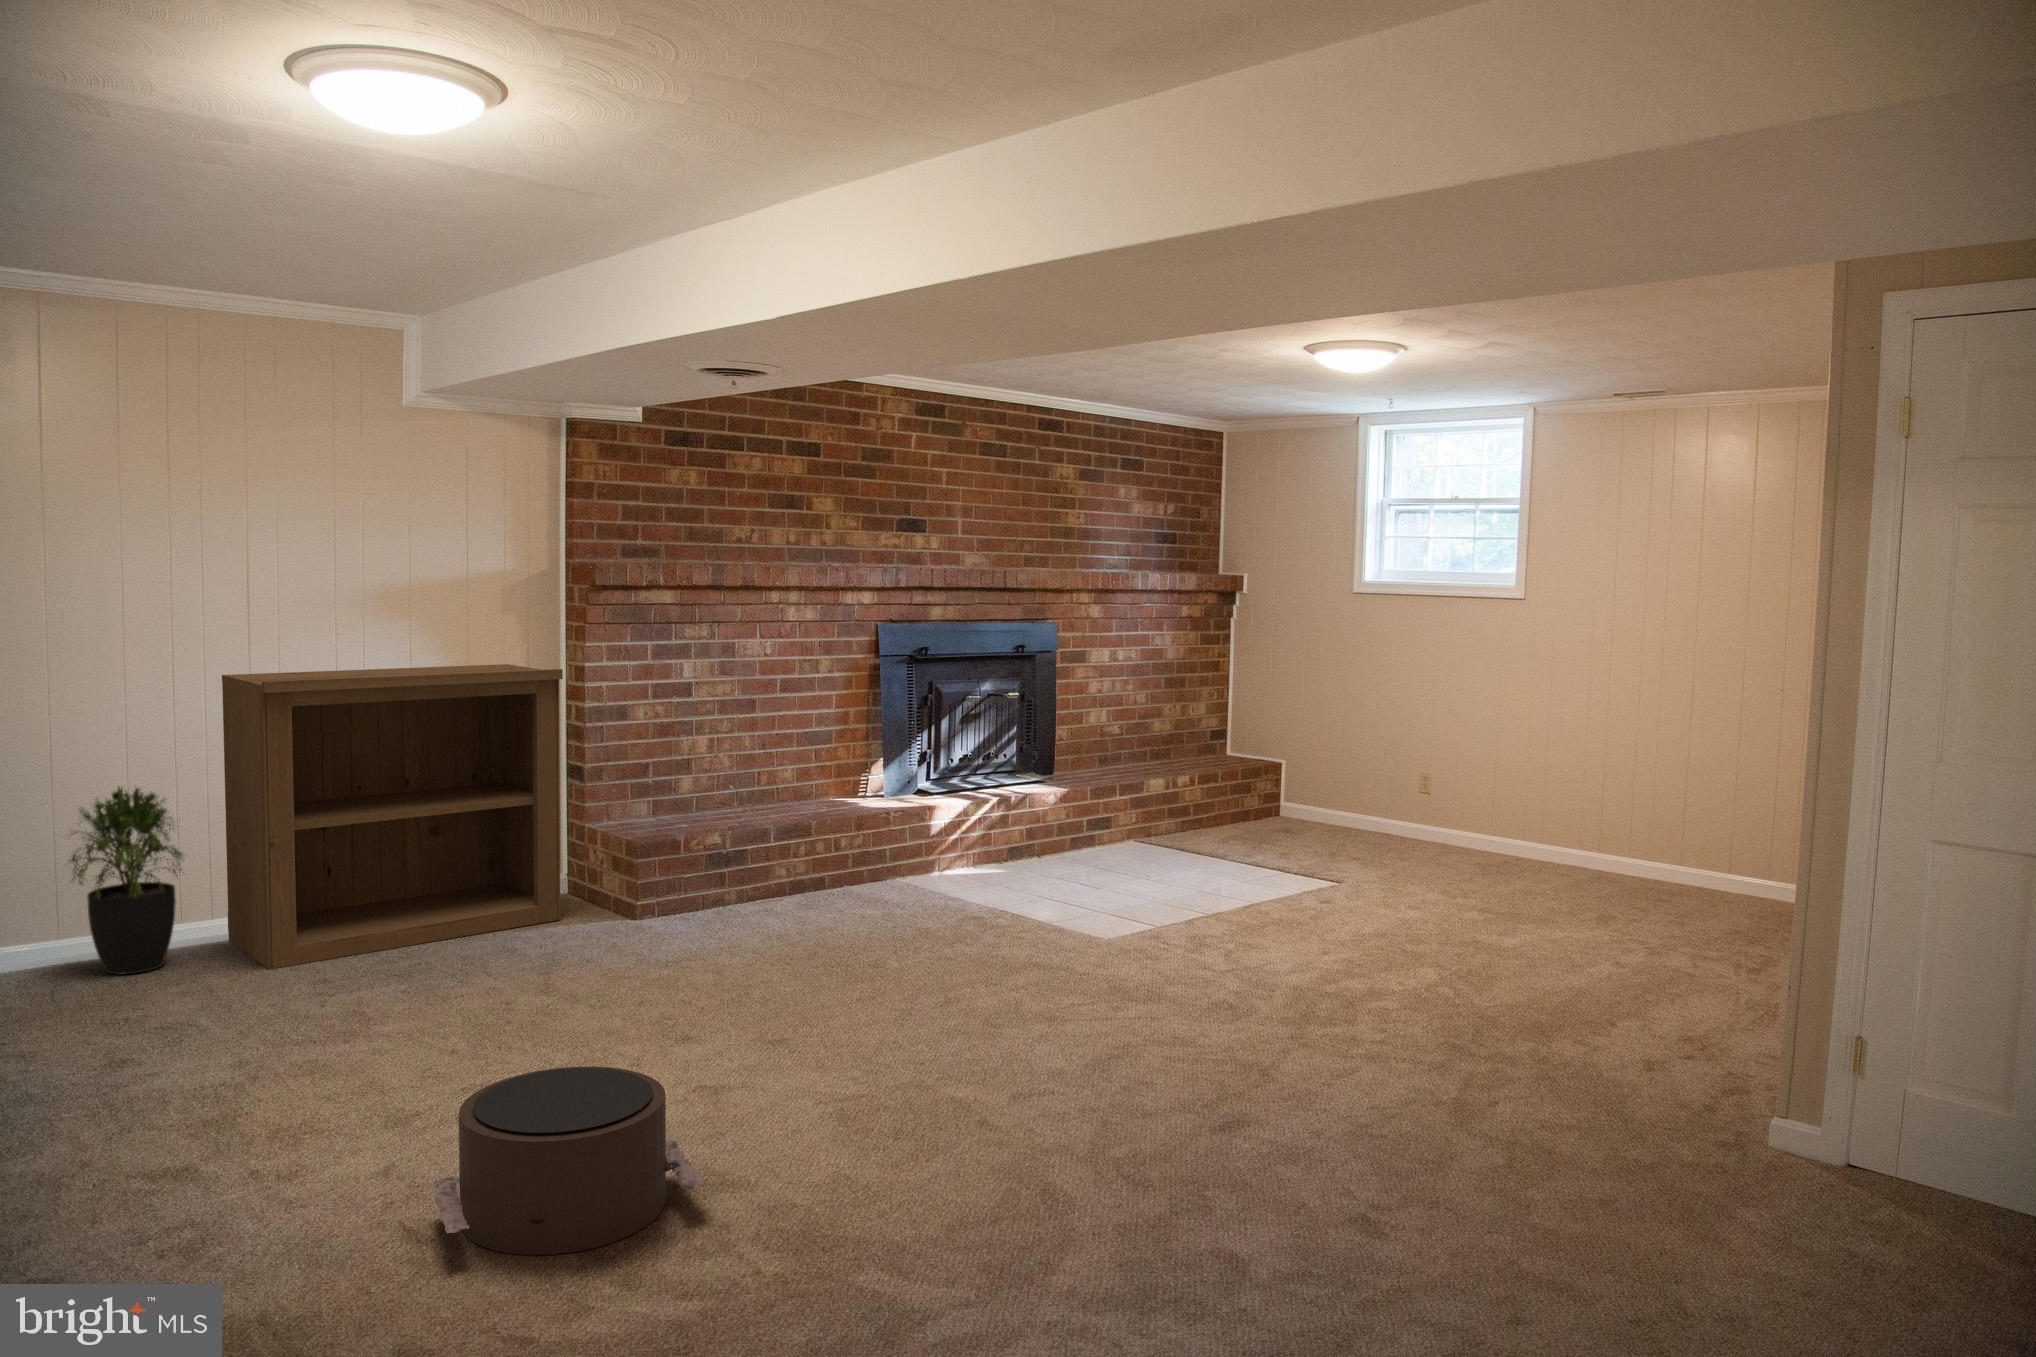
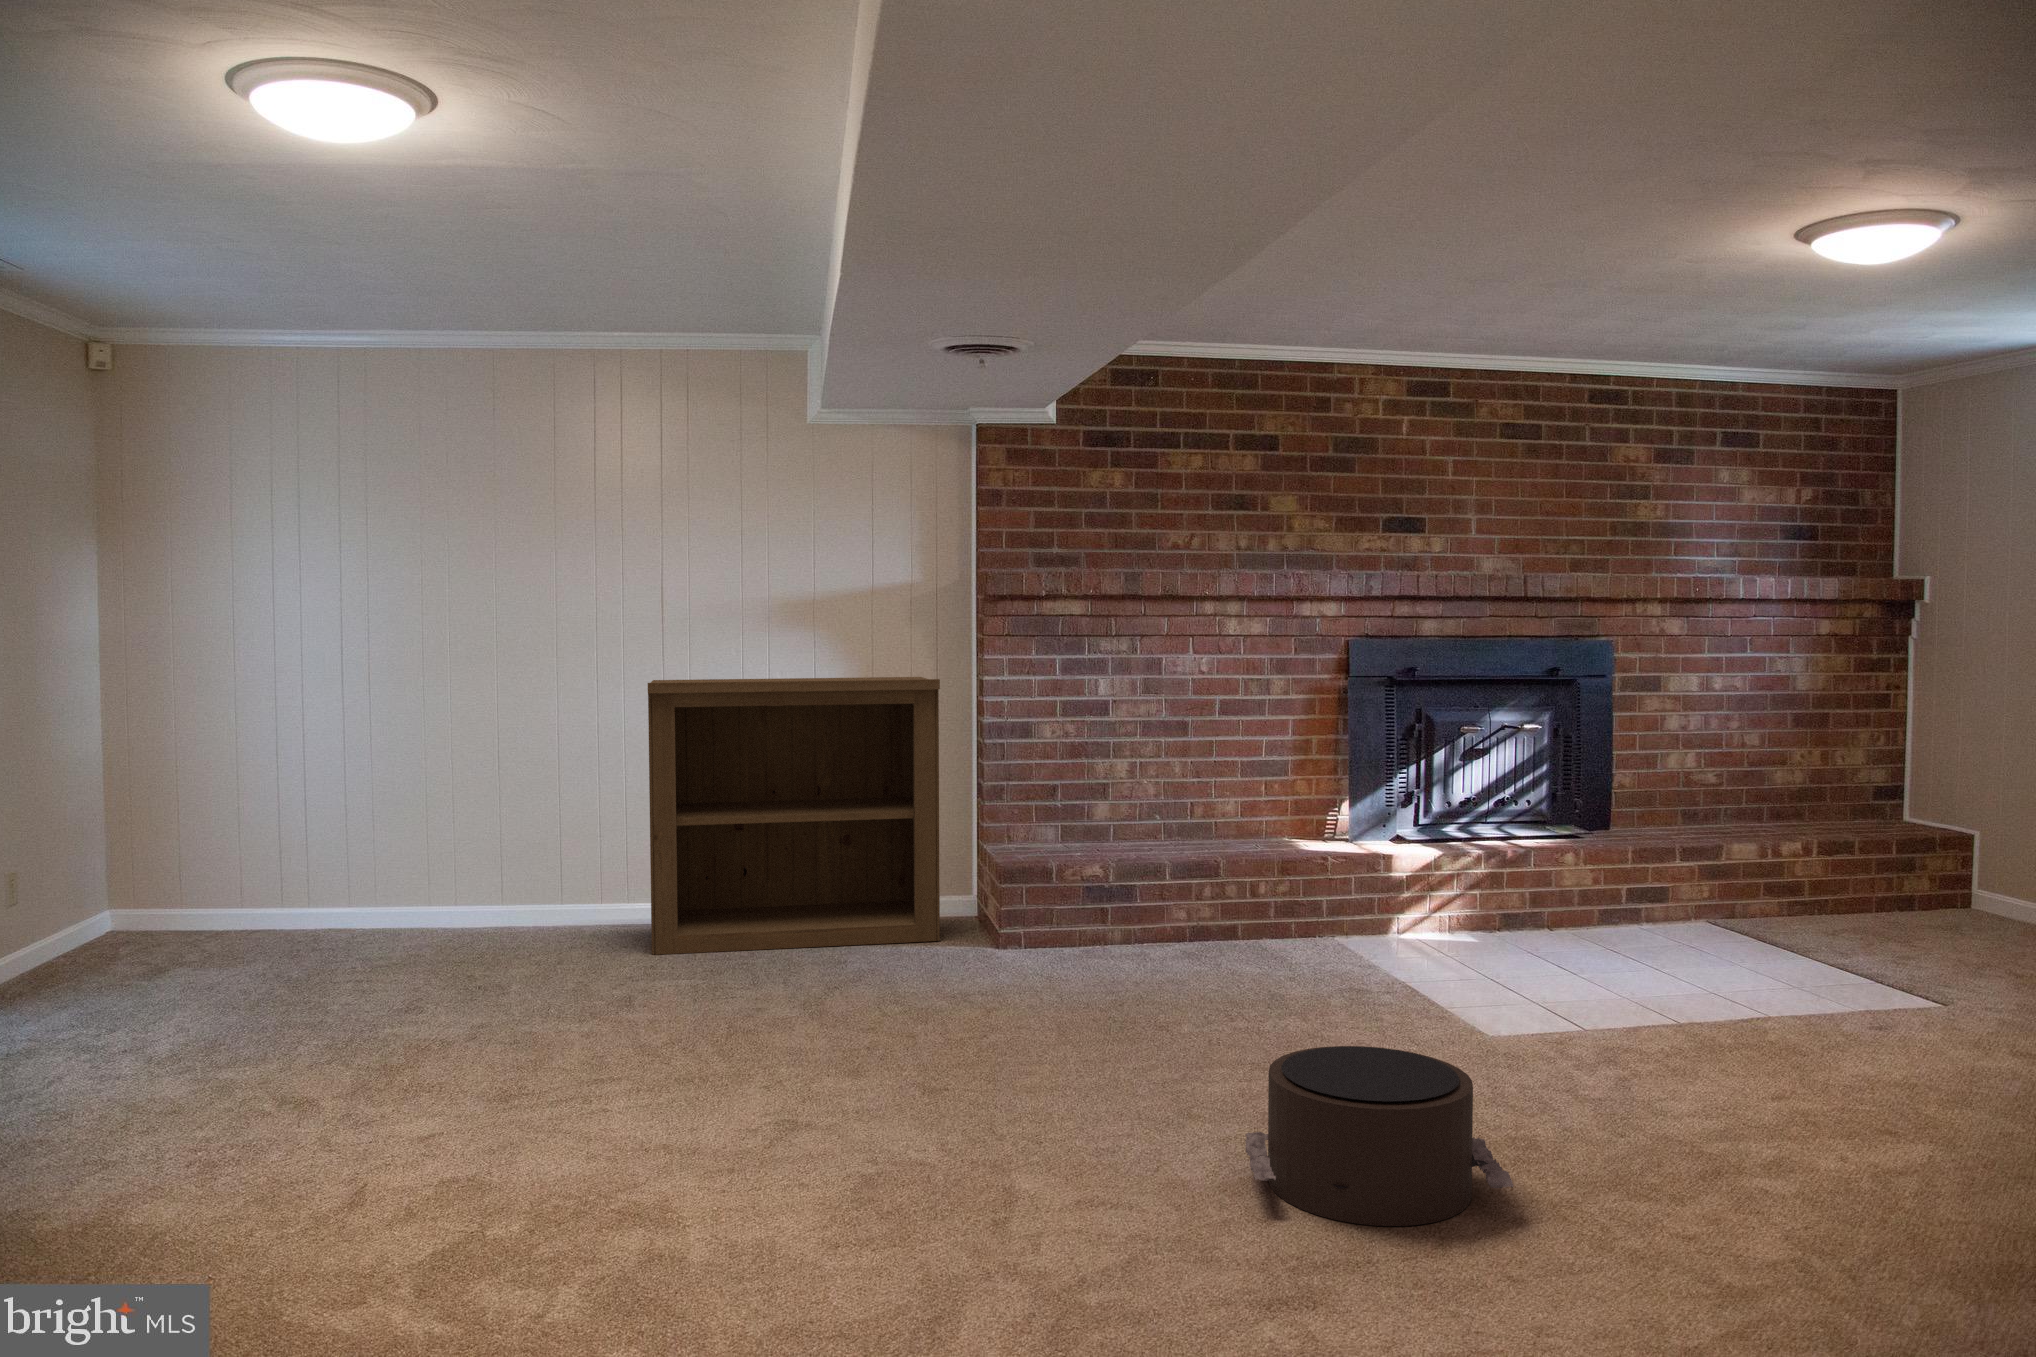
potted plant: present [68,786,183,975] -> none [506,775,607,945]
pouf: present [434,1066,704,1255] -> present [1245,1046,1513,1226]

